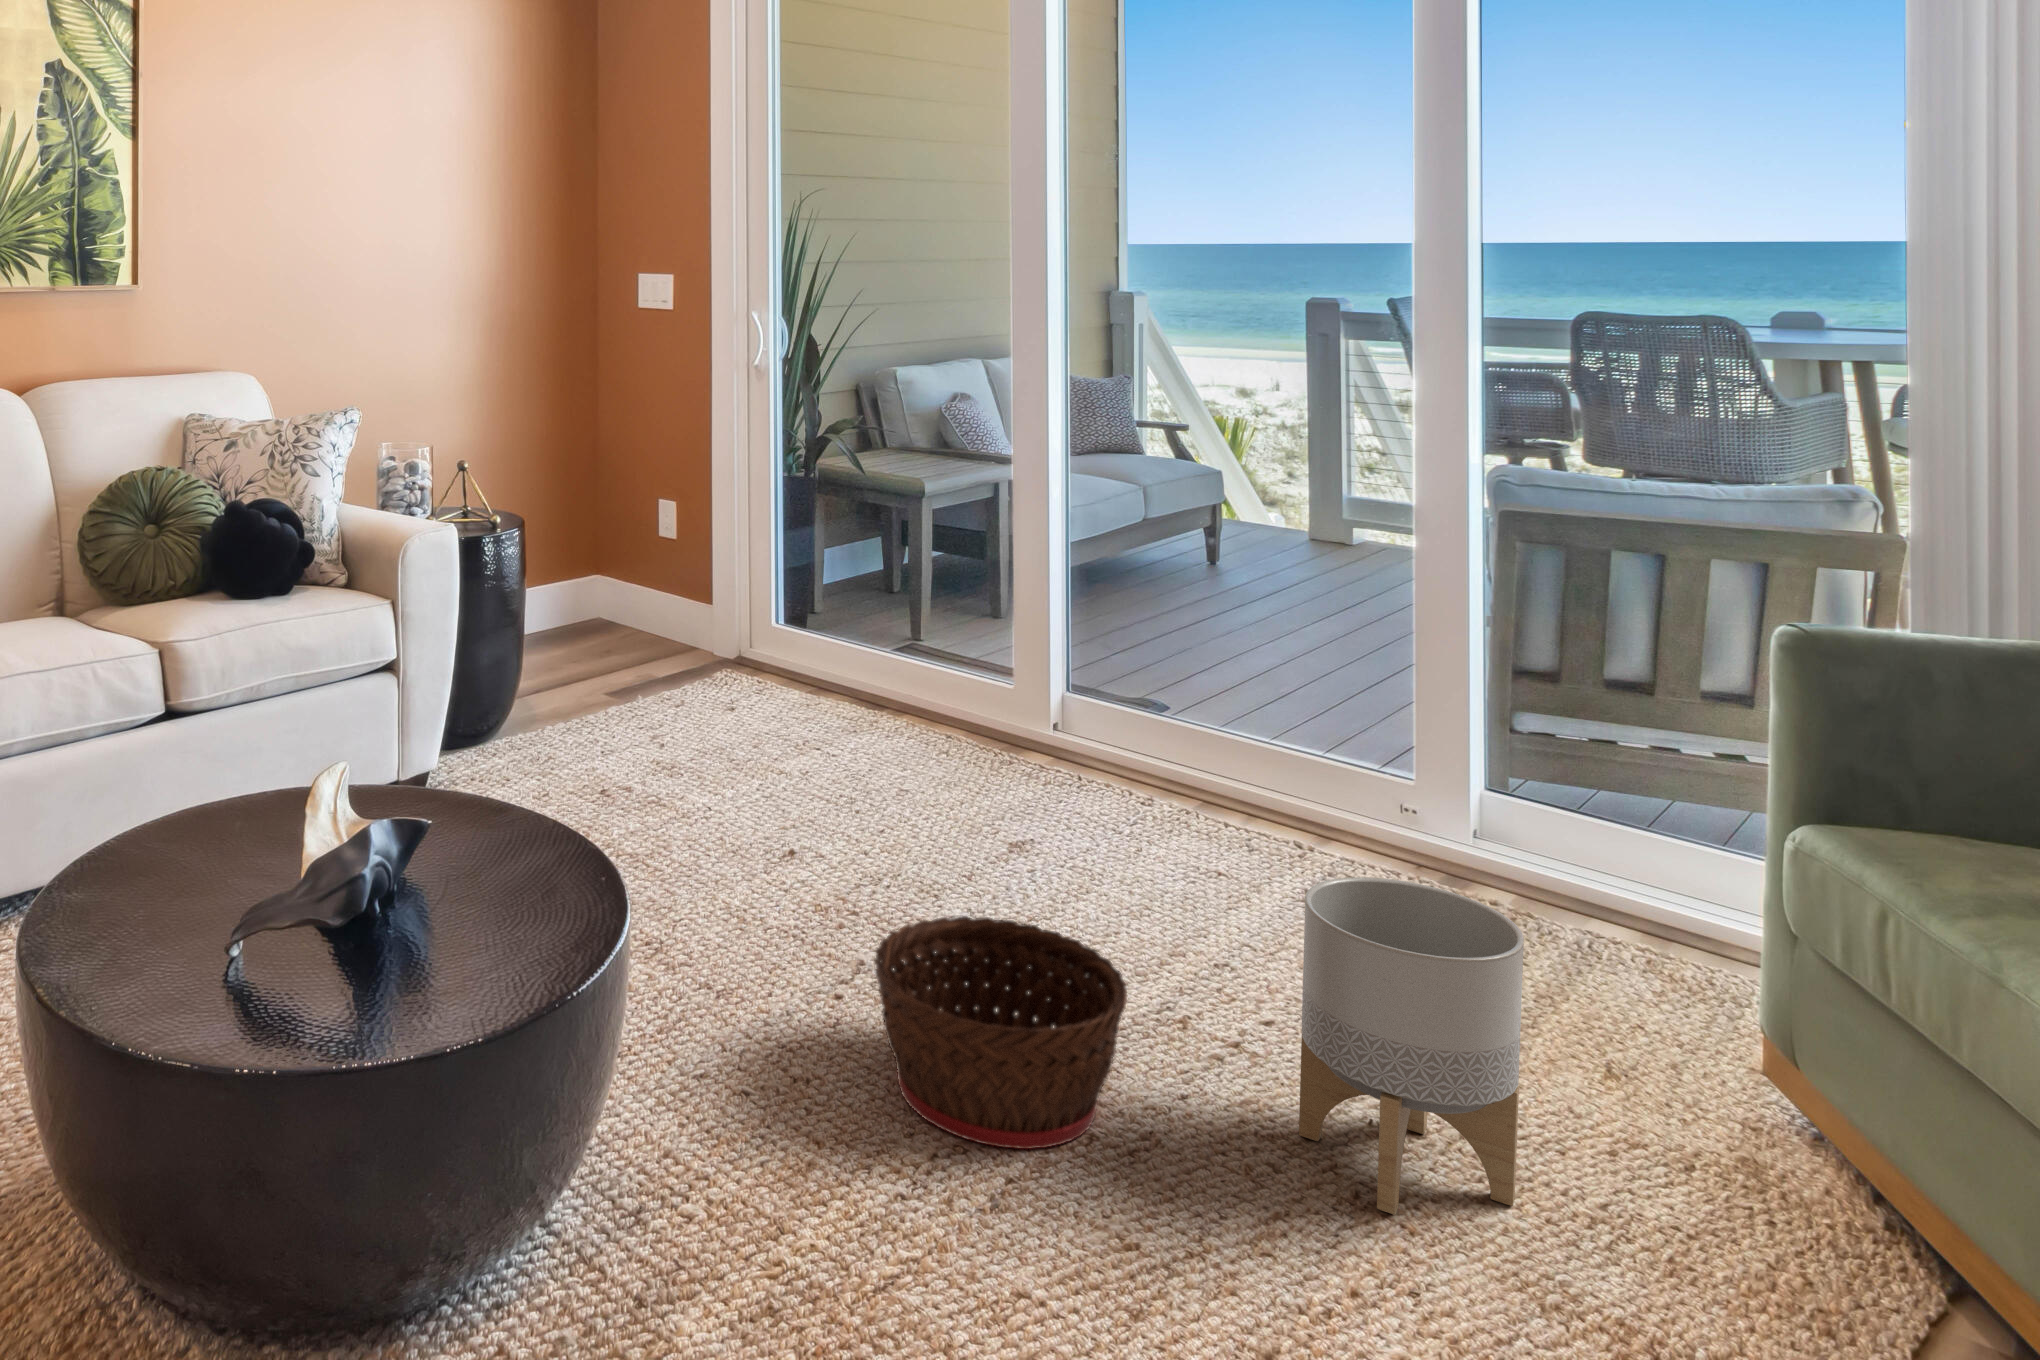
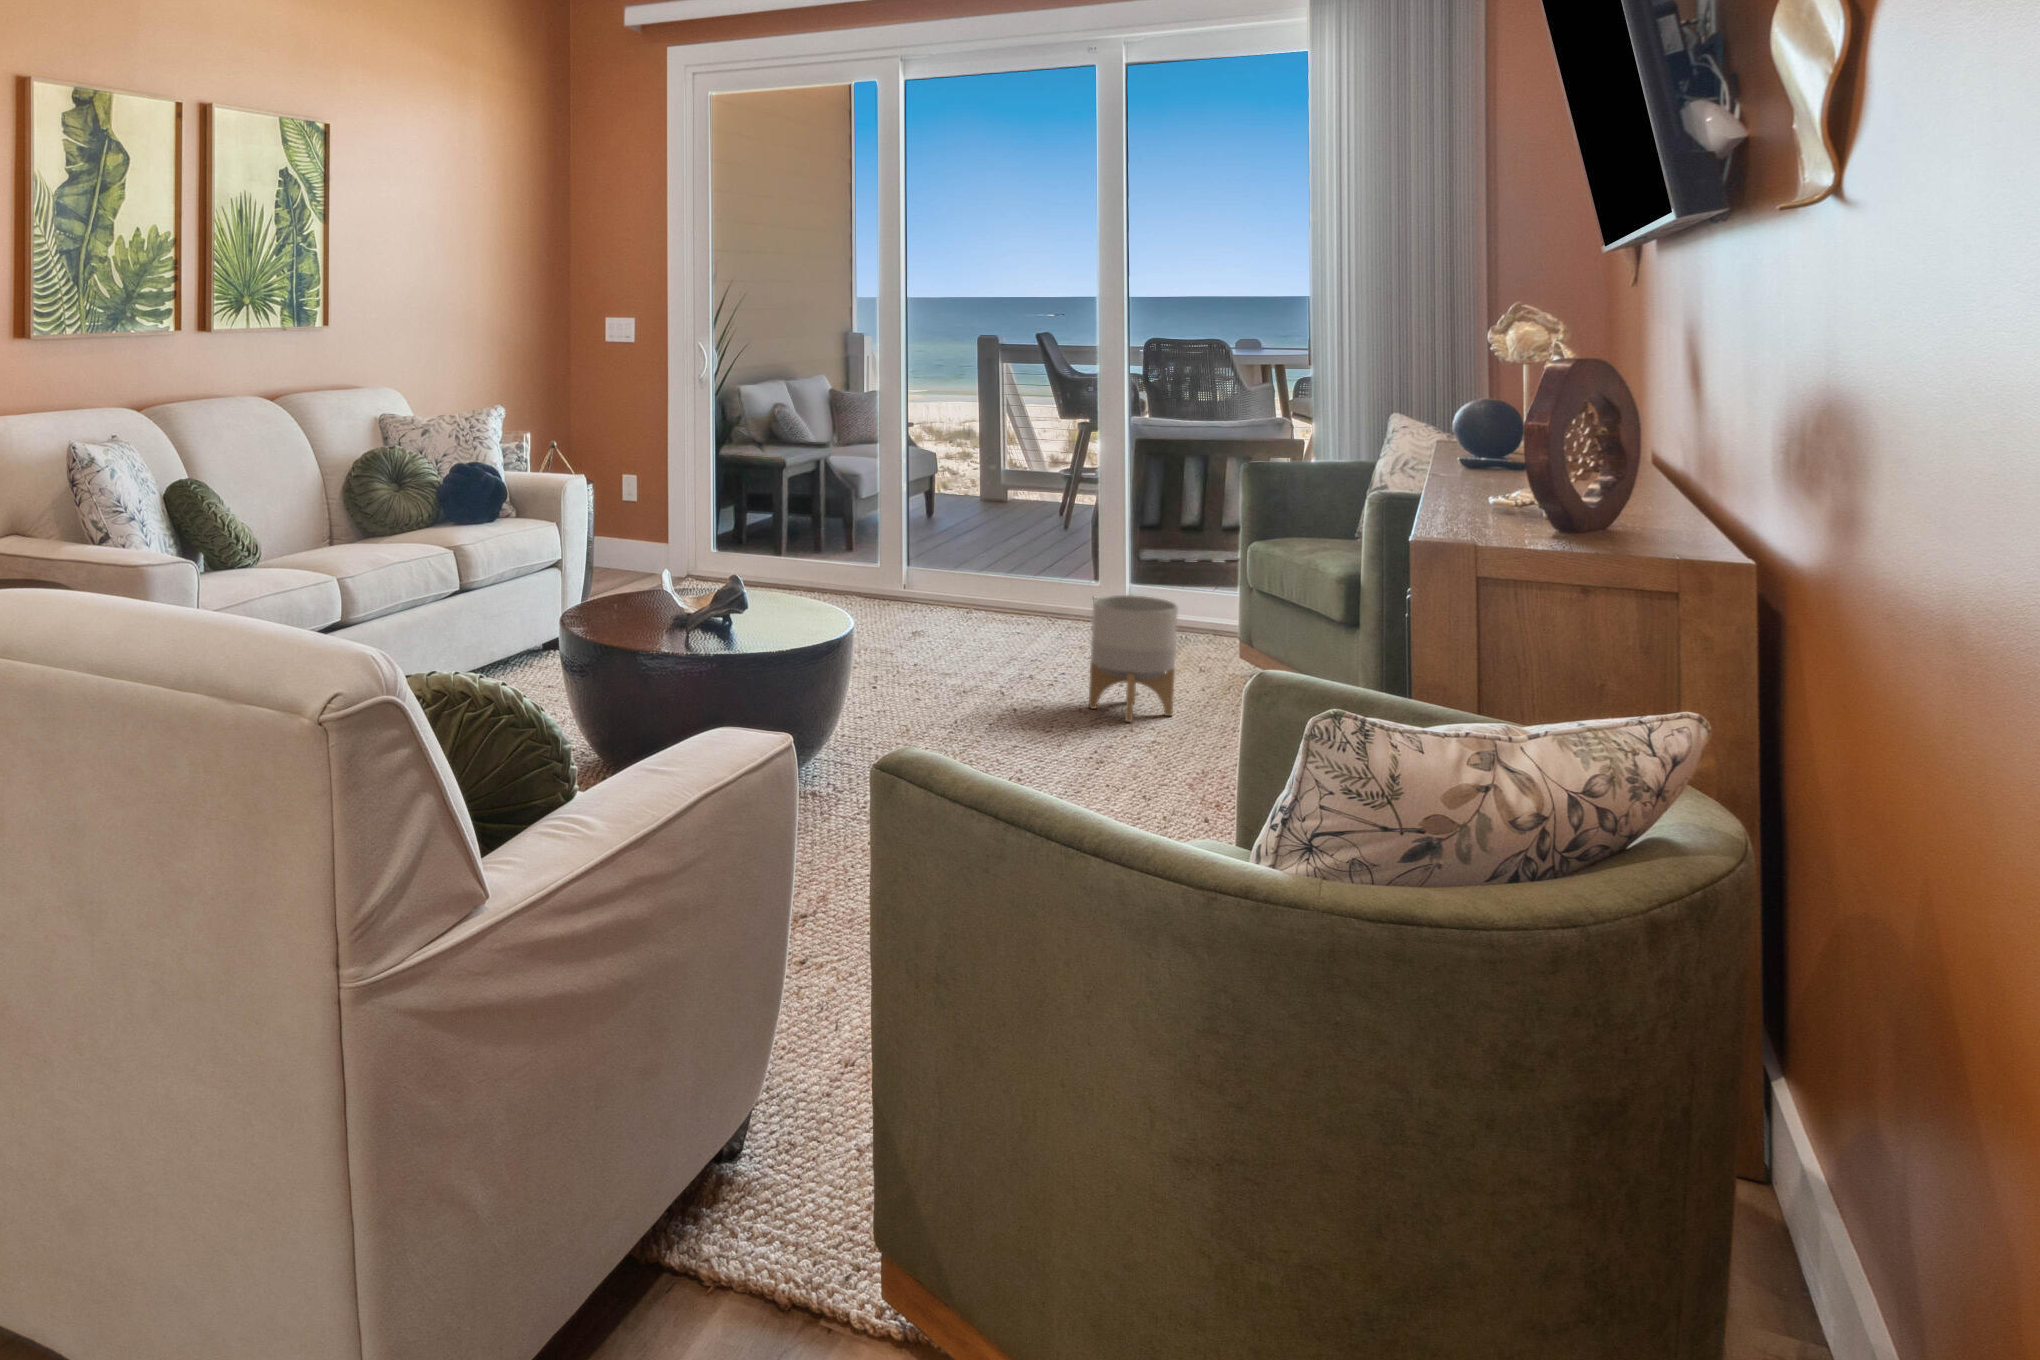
basket: present [875,916,1127,1149] -> none [907,639,1022,723]

